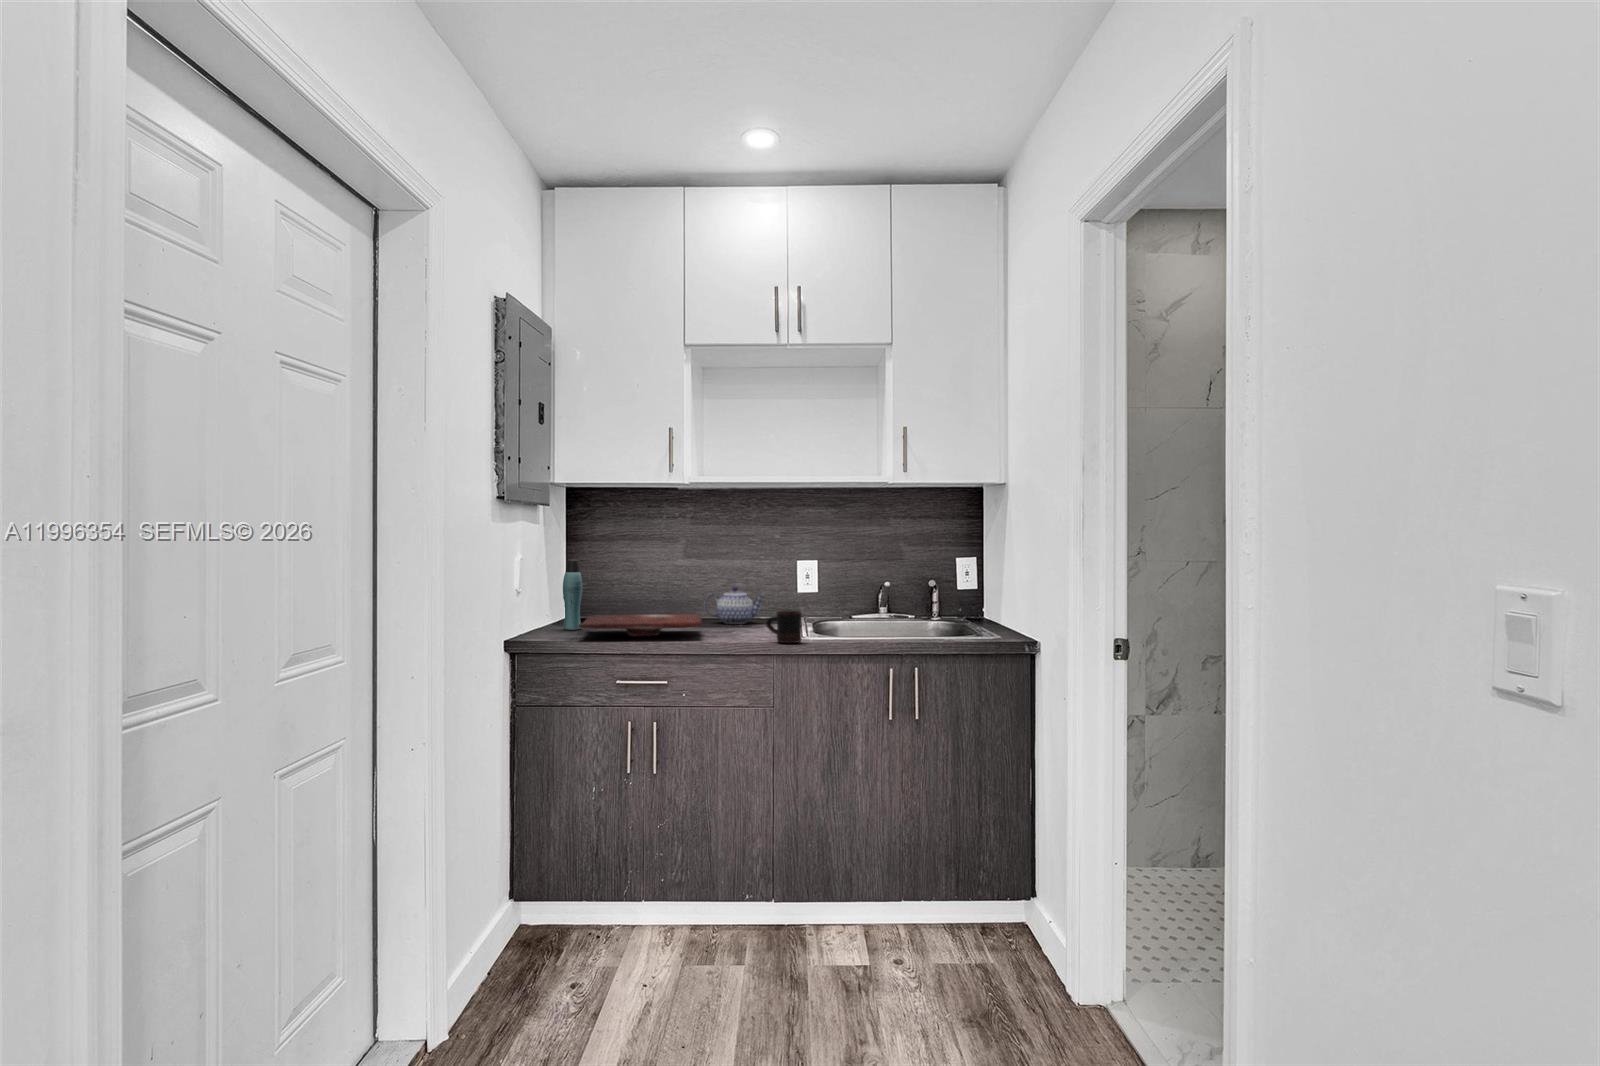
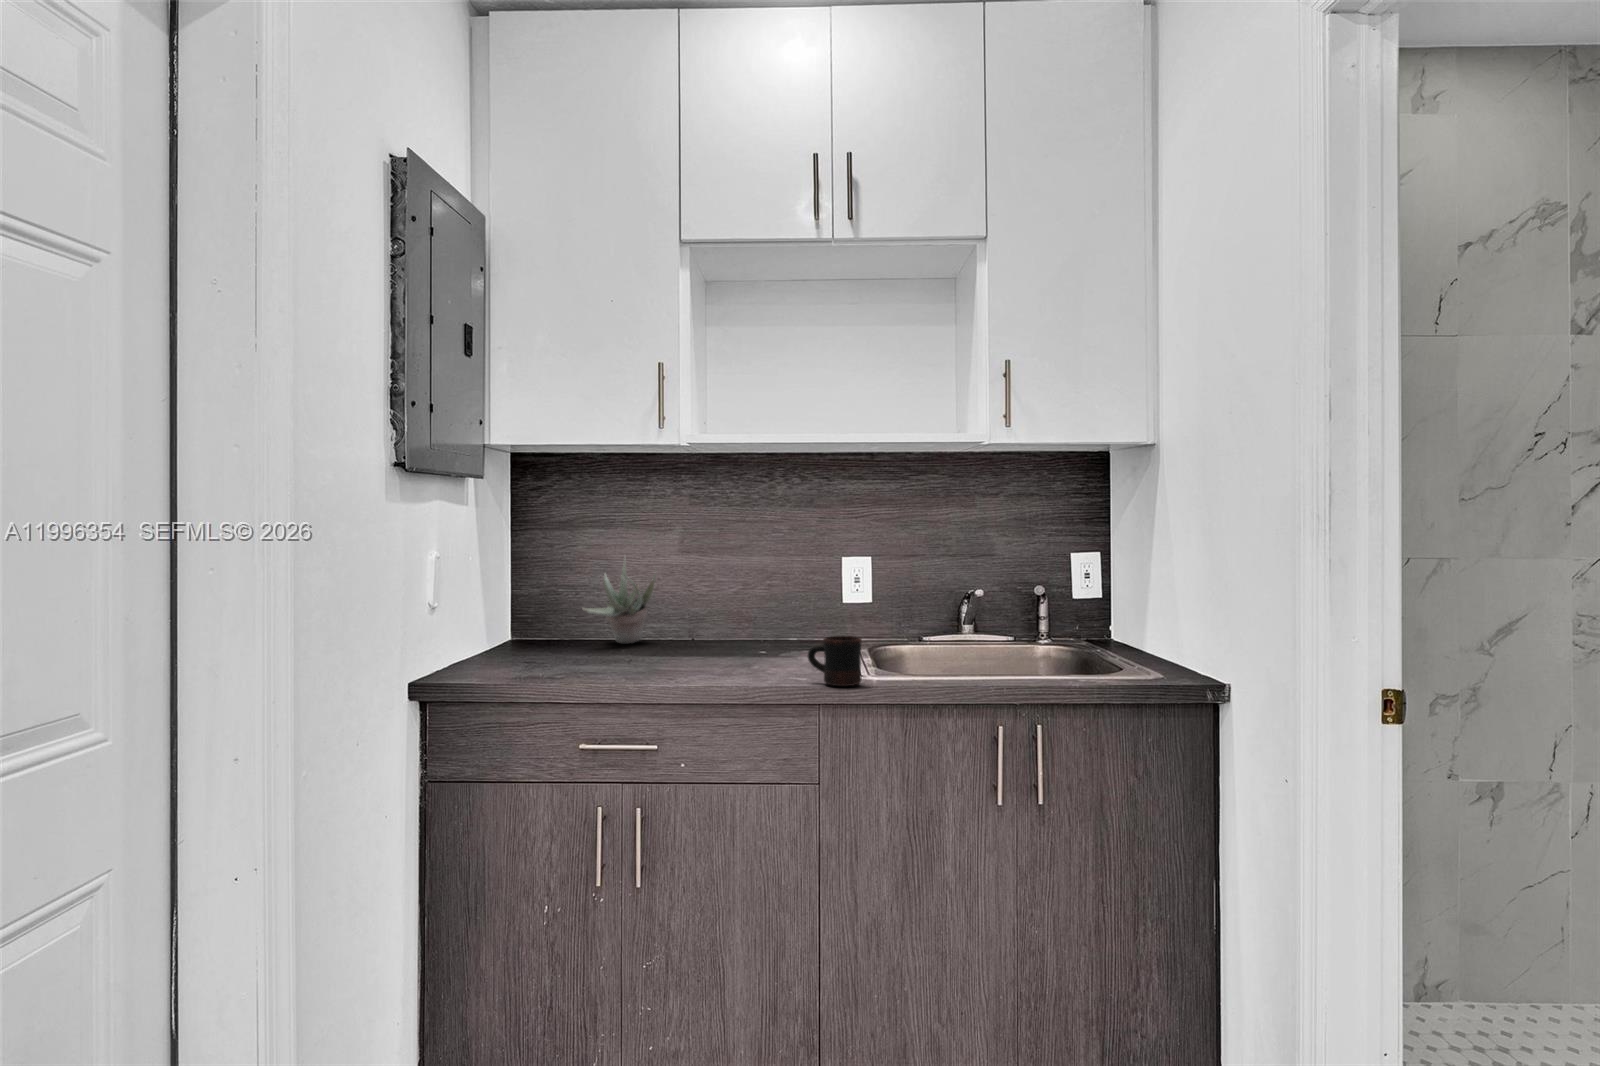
succulent plant: none [615,558,667,620] -> present [583,556,656,643]
bottle: present [563,560,582,630] -> none [504,558,533,661]
teapot: present [705,586,764,624] -> none [710,595,798,649]
cutting board: present [579,614,702,636] -> none [525,638,711,673]

